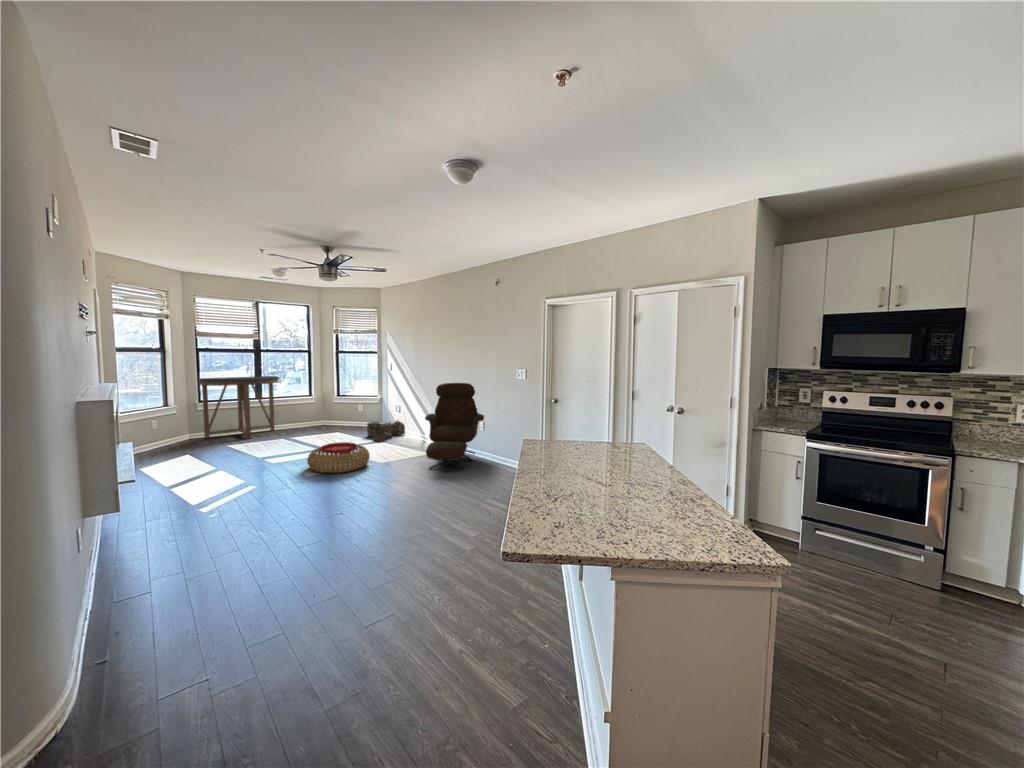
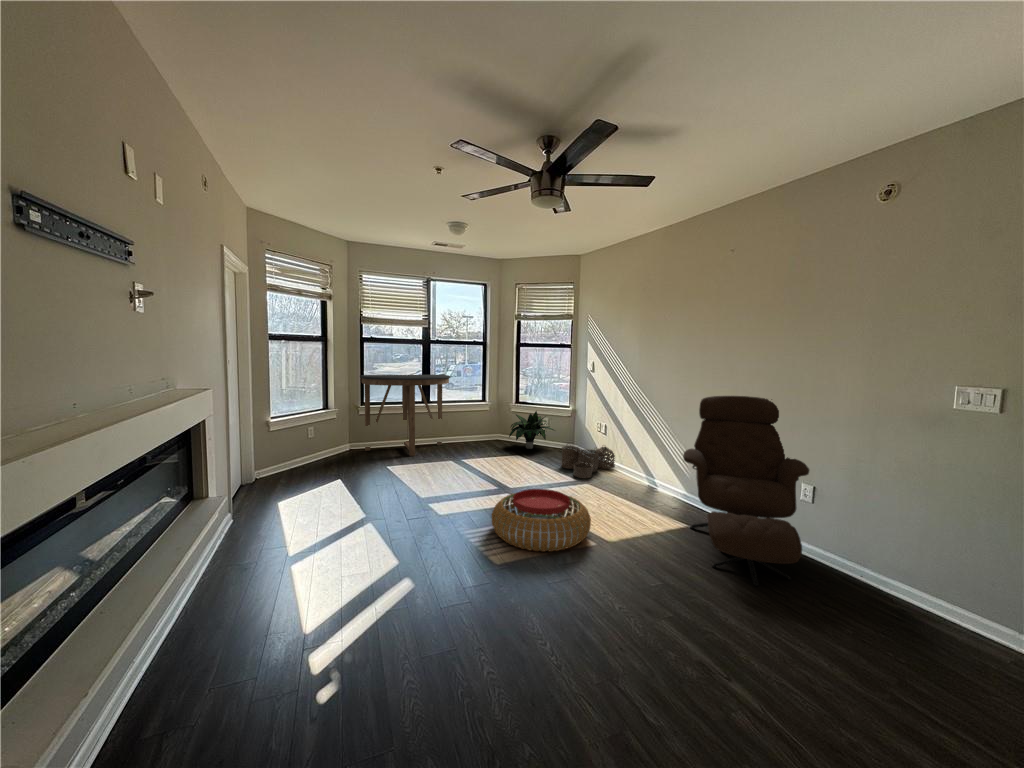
potted plant: none [330,400,368,428] -> present [509,411,554,449]

